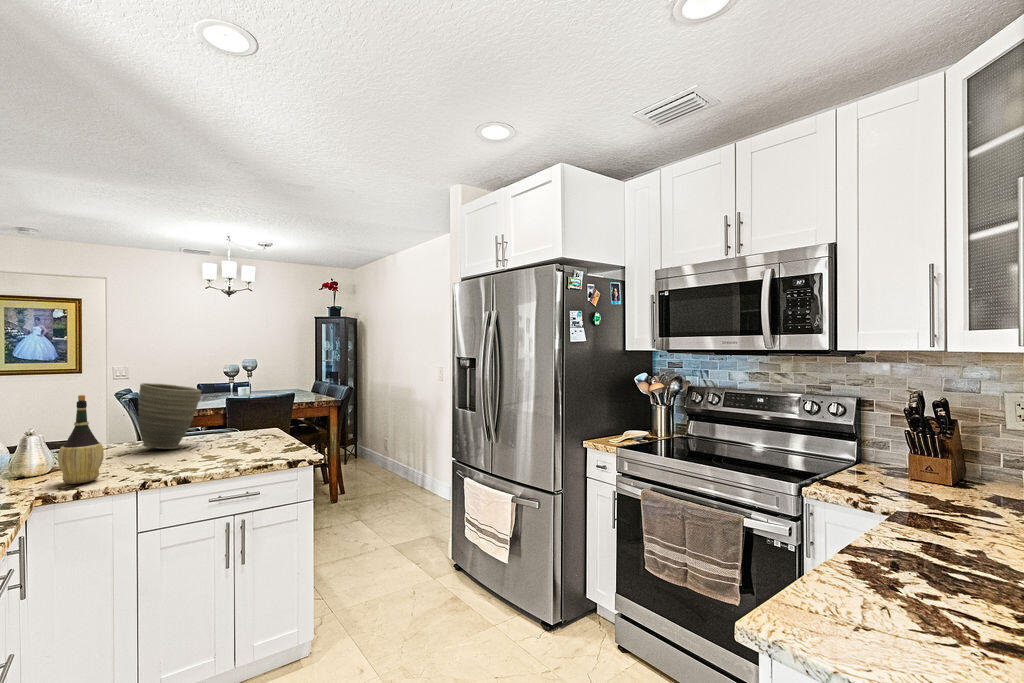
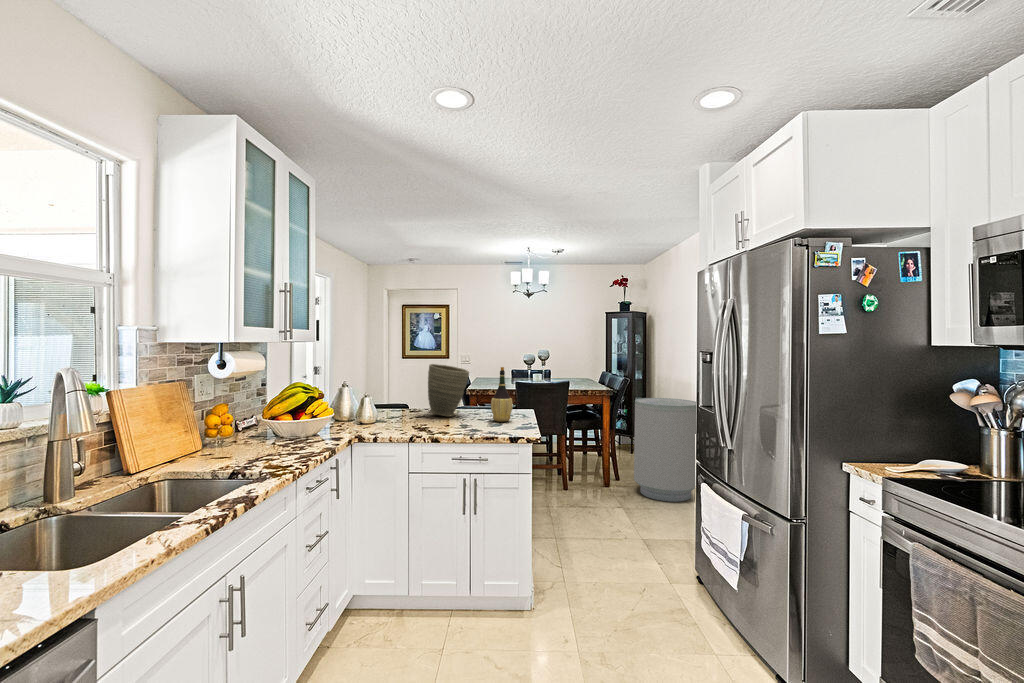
wine bottle: present [58,395,104,484] -> present [491,367,513,421]
trash can: none [364,403,426,505] -> present [634,398,696,502]

